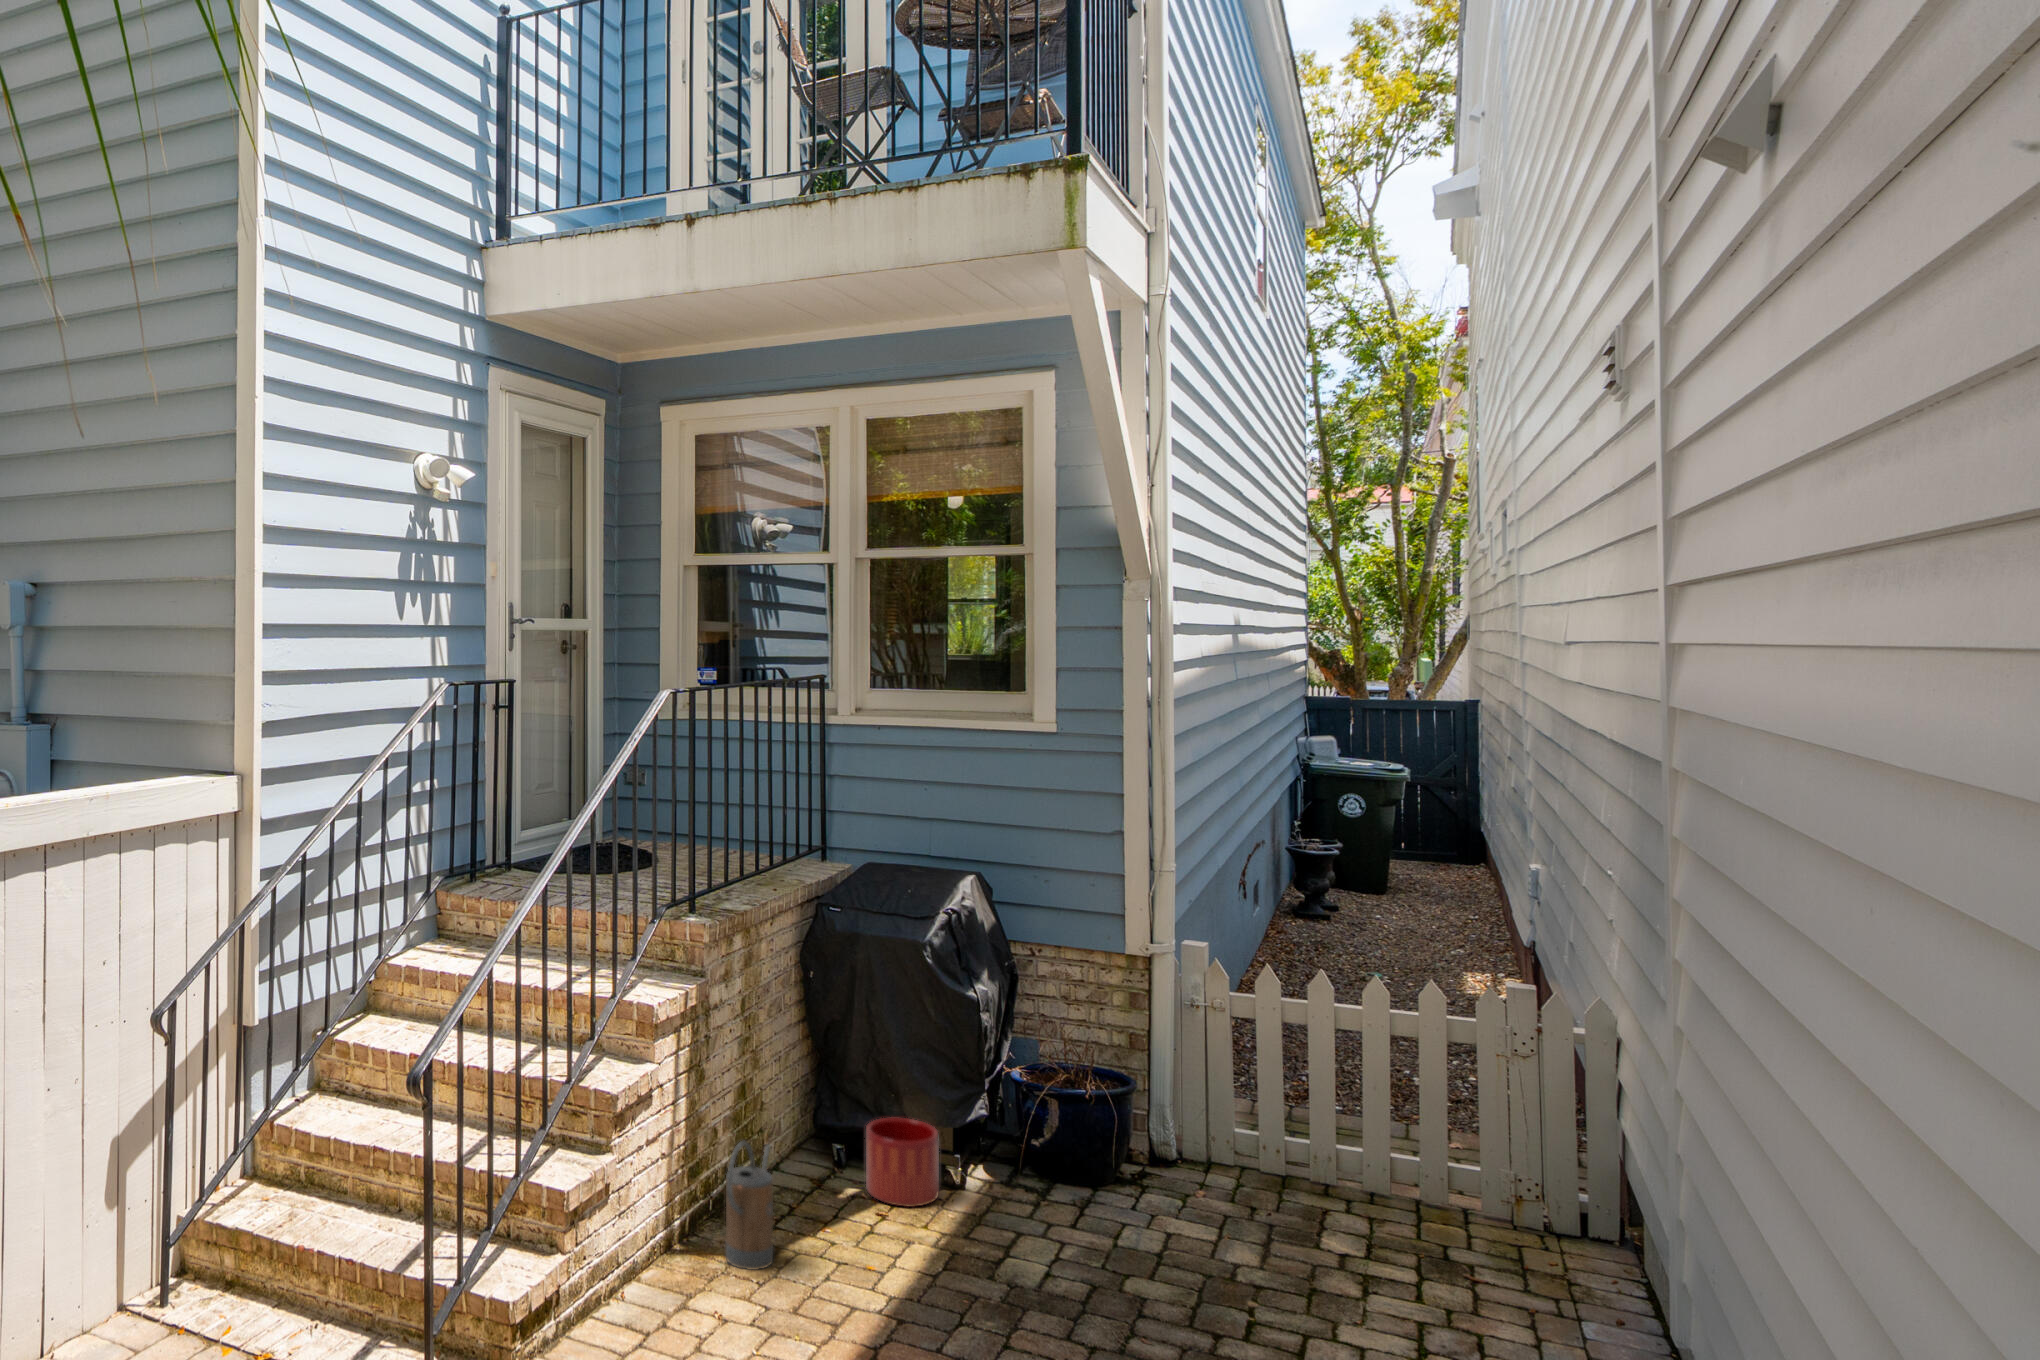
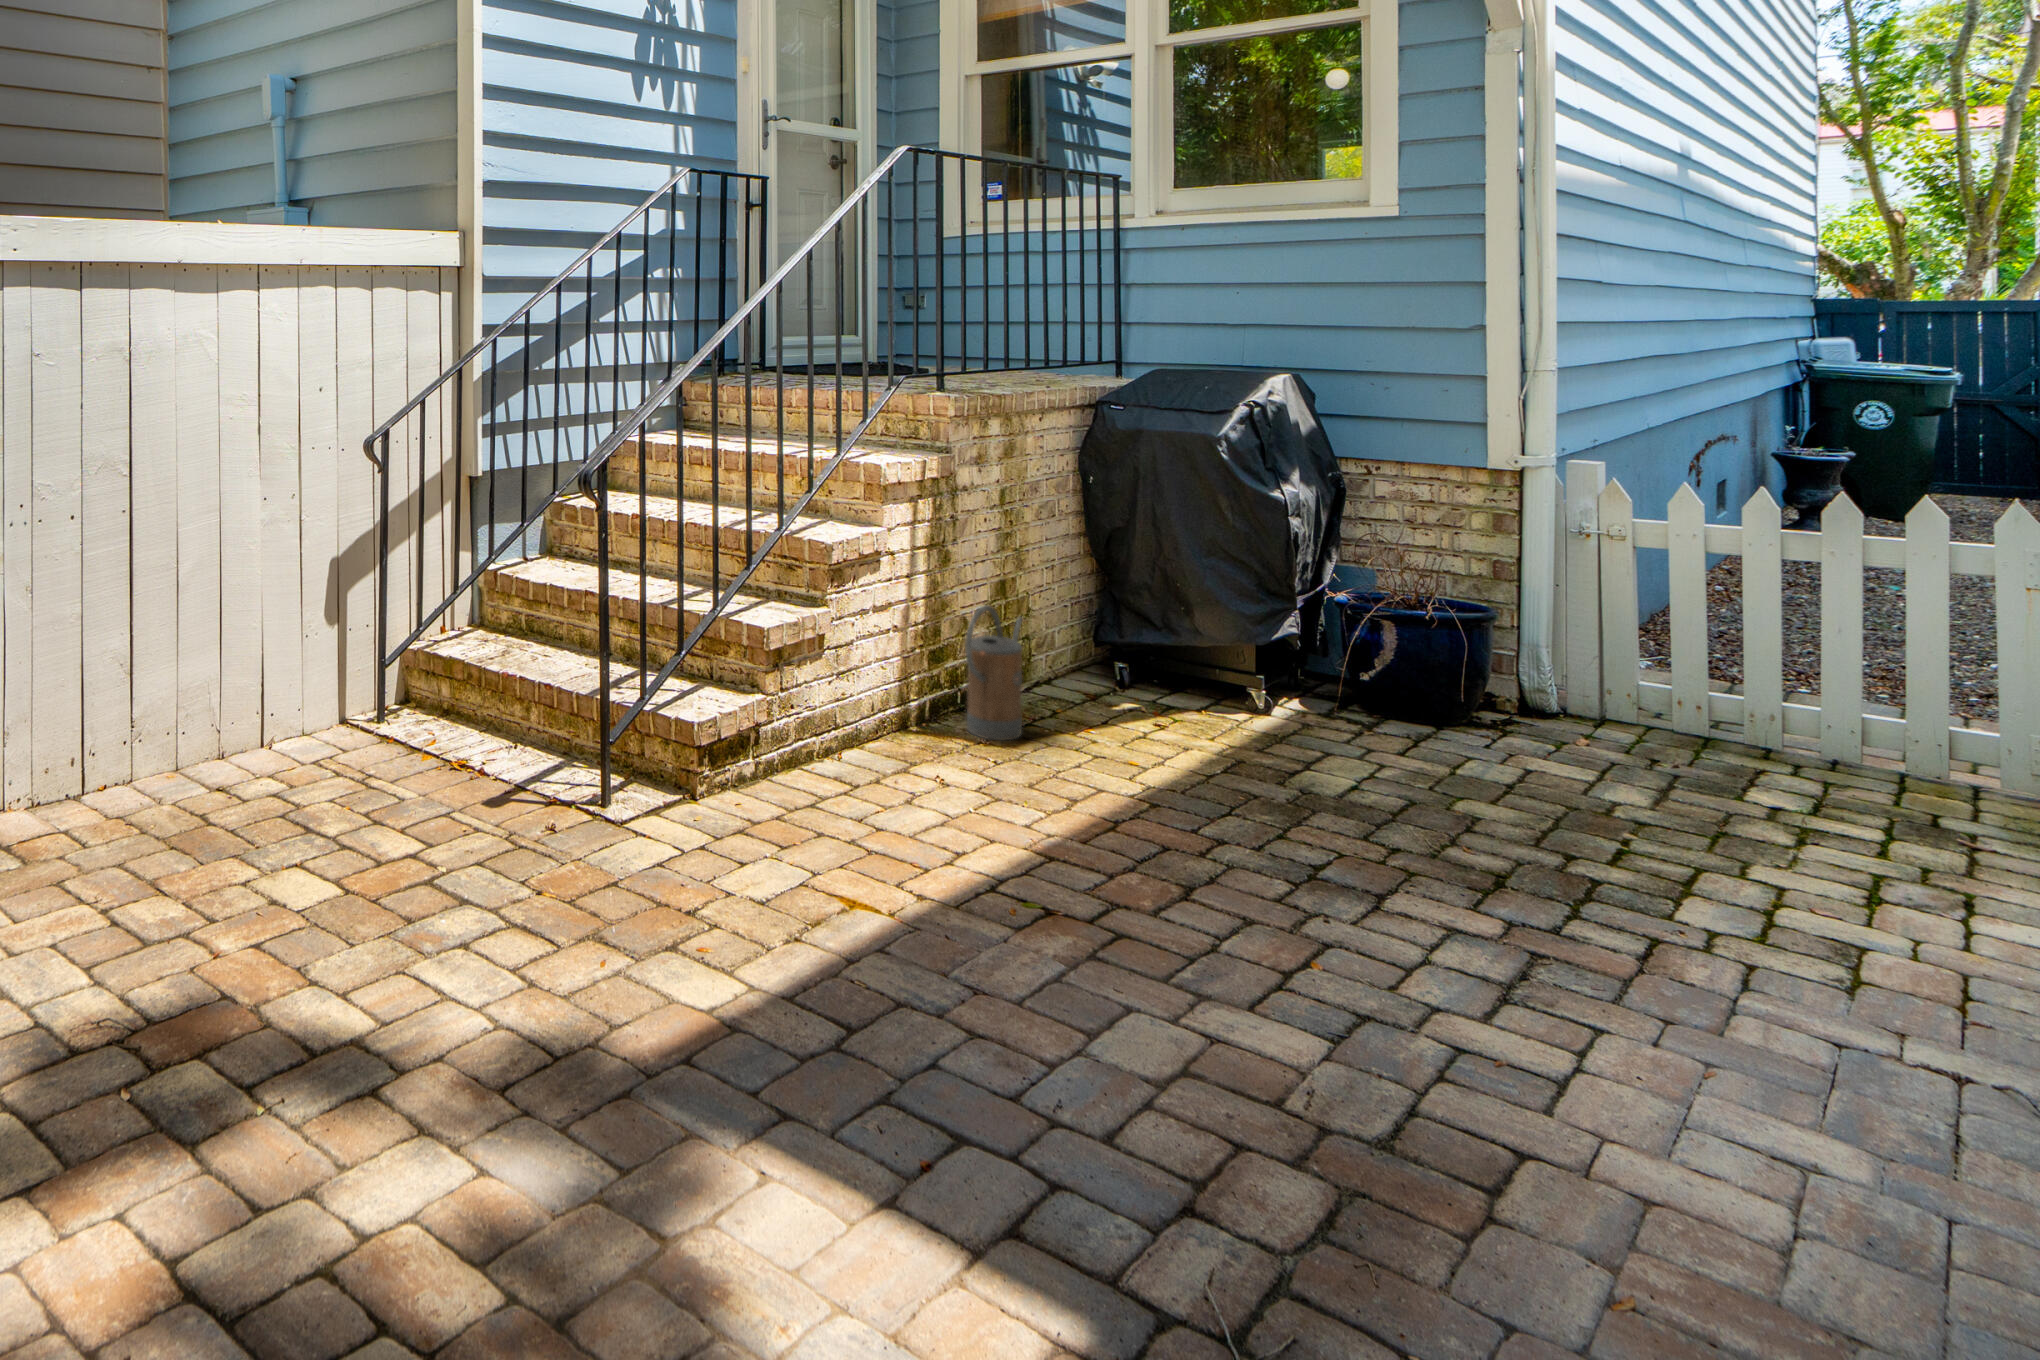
planter: present [866,1117,939,1207] -> none [1141,612,1230,701]

